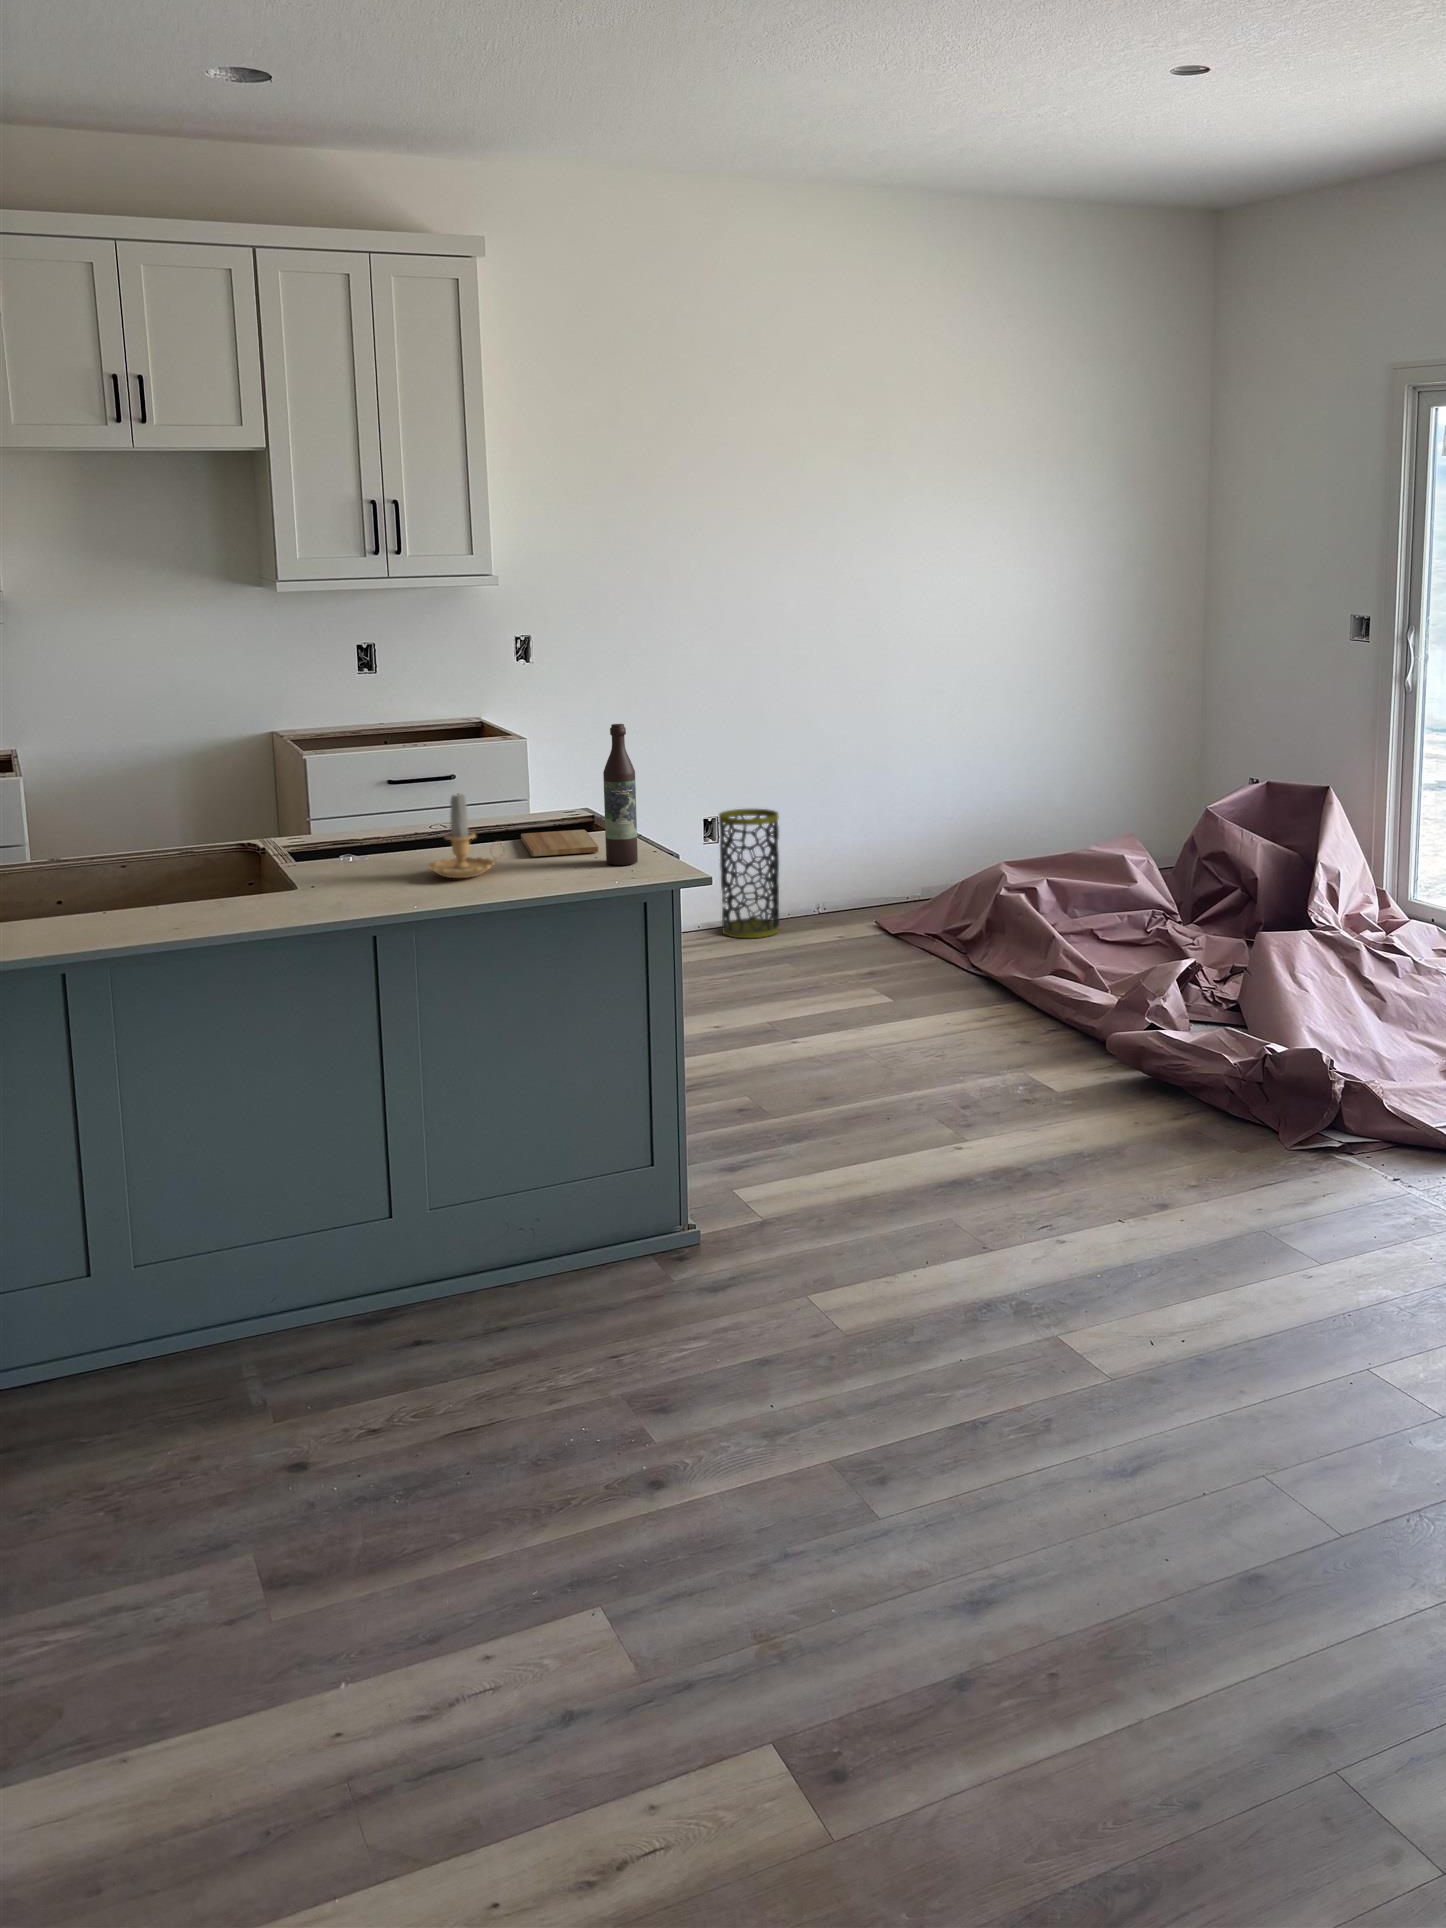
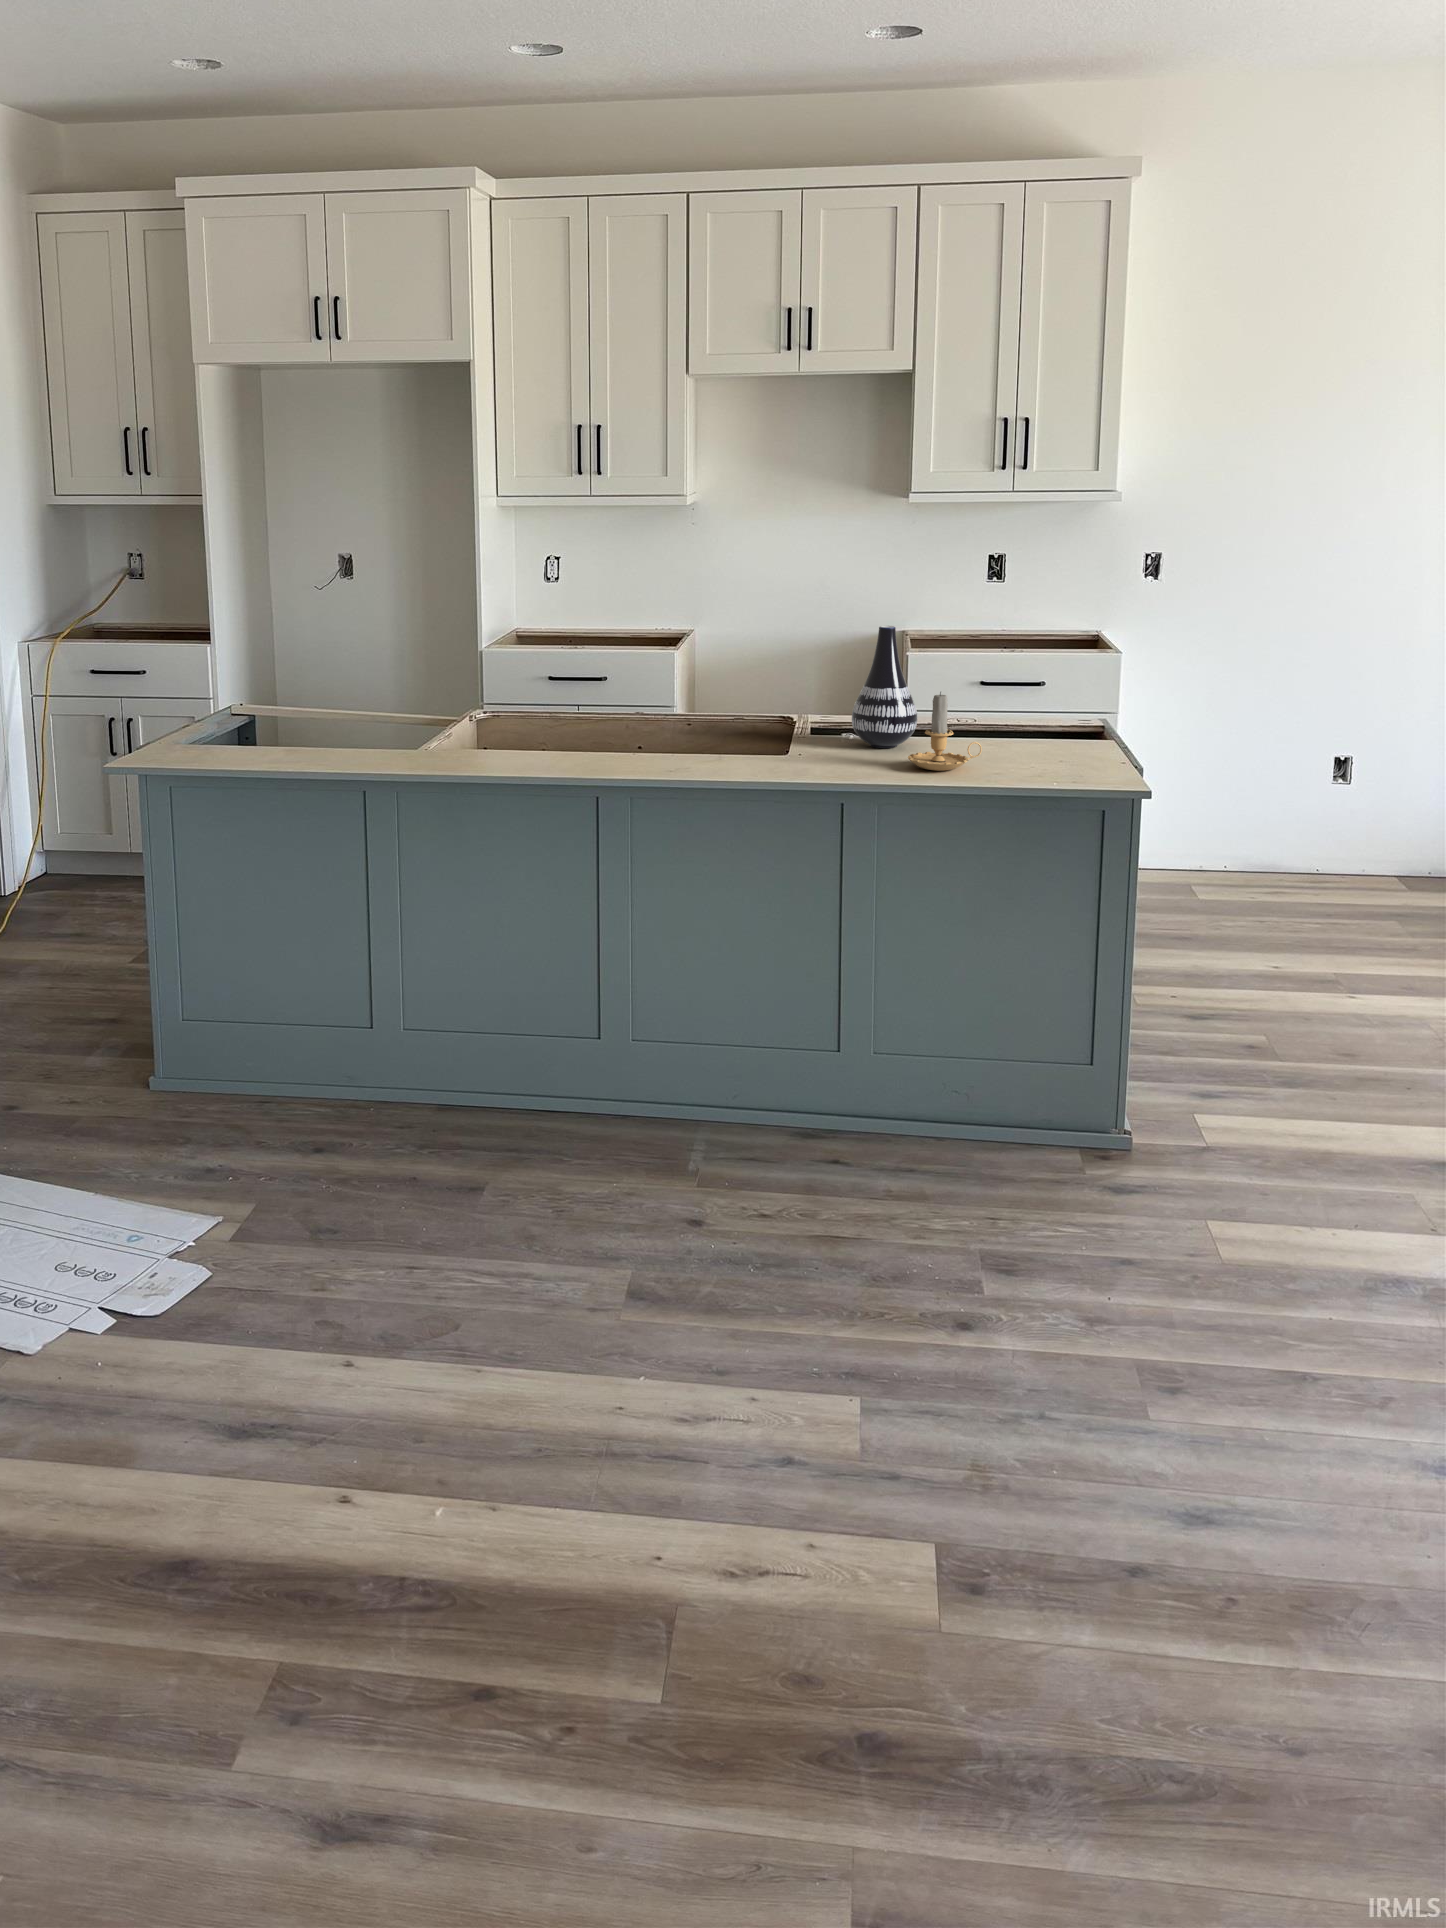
wine bottle: present [603,724,638,865] -> none [1075,642,1111,778]
vase: none [340,725,415,862] -> present [852,626,917,748]
trash can: present [719,809,779,938] -> none [1340,752,1420,892]
cutting board: present [521,830,599,856] -> none [1013,739,1084,764]

